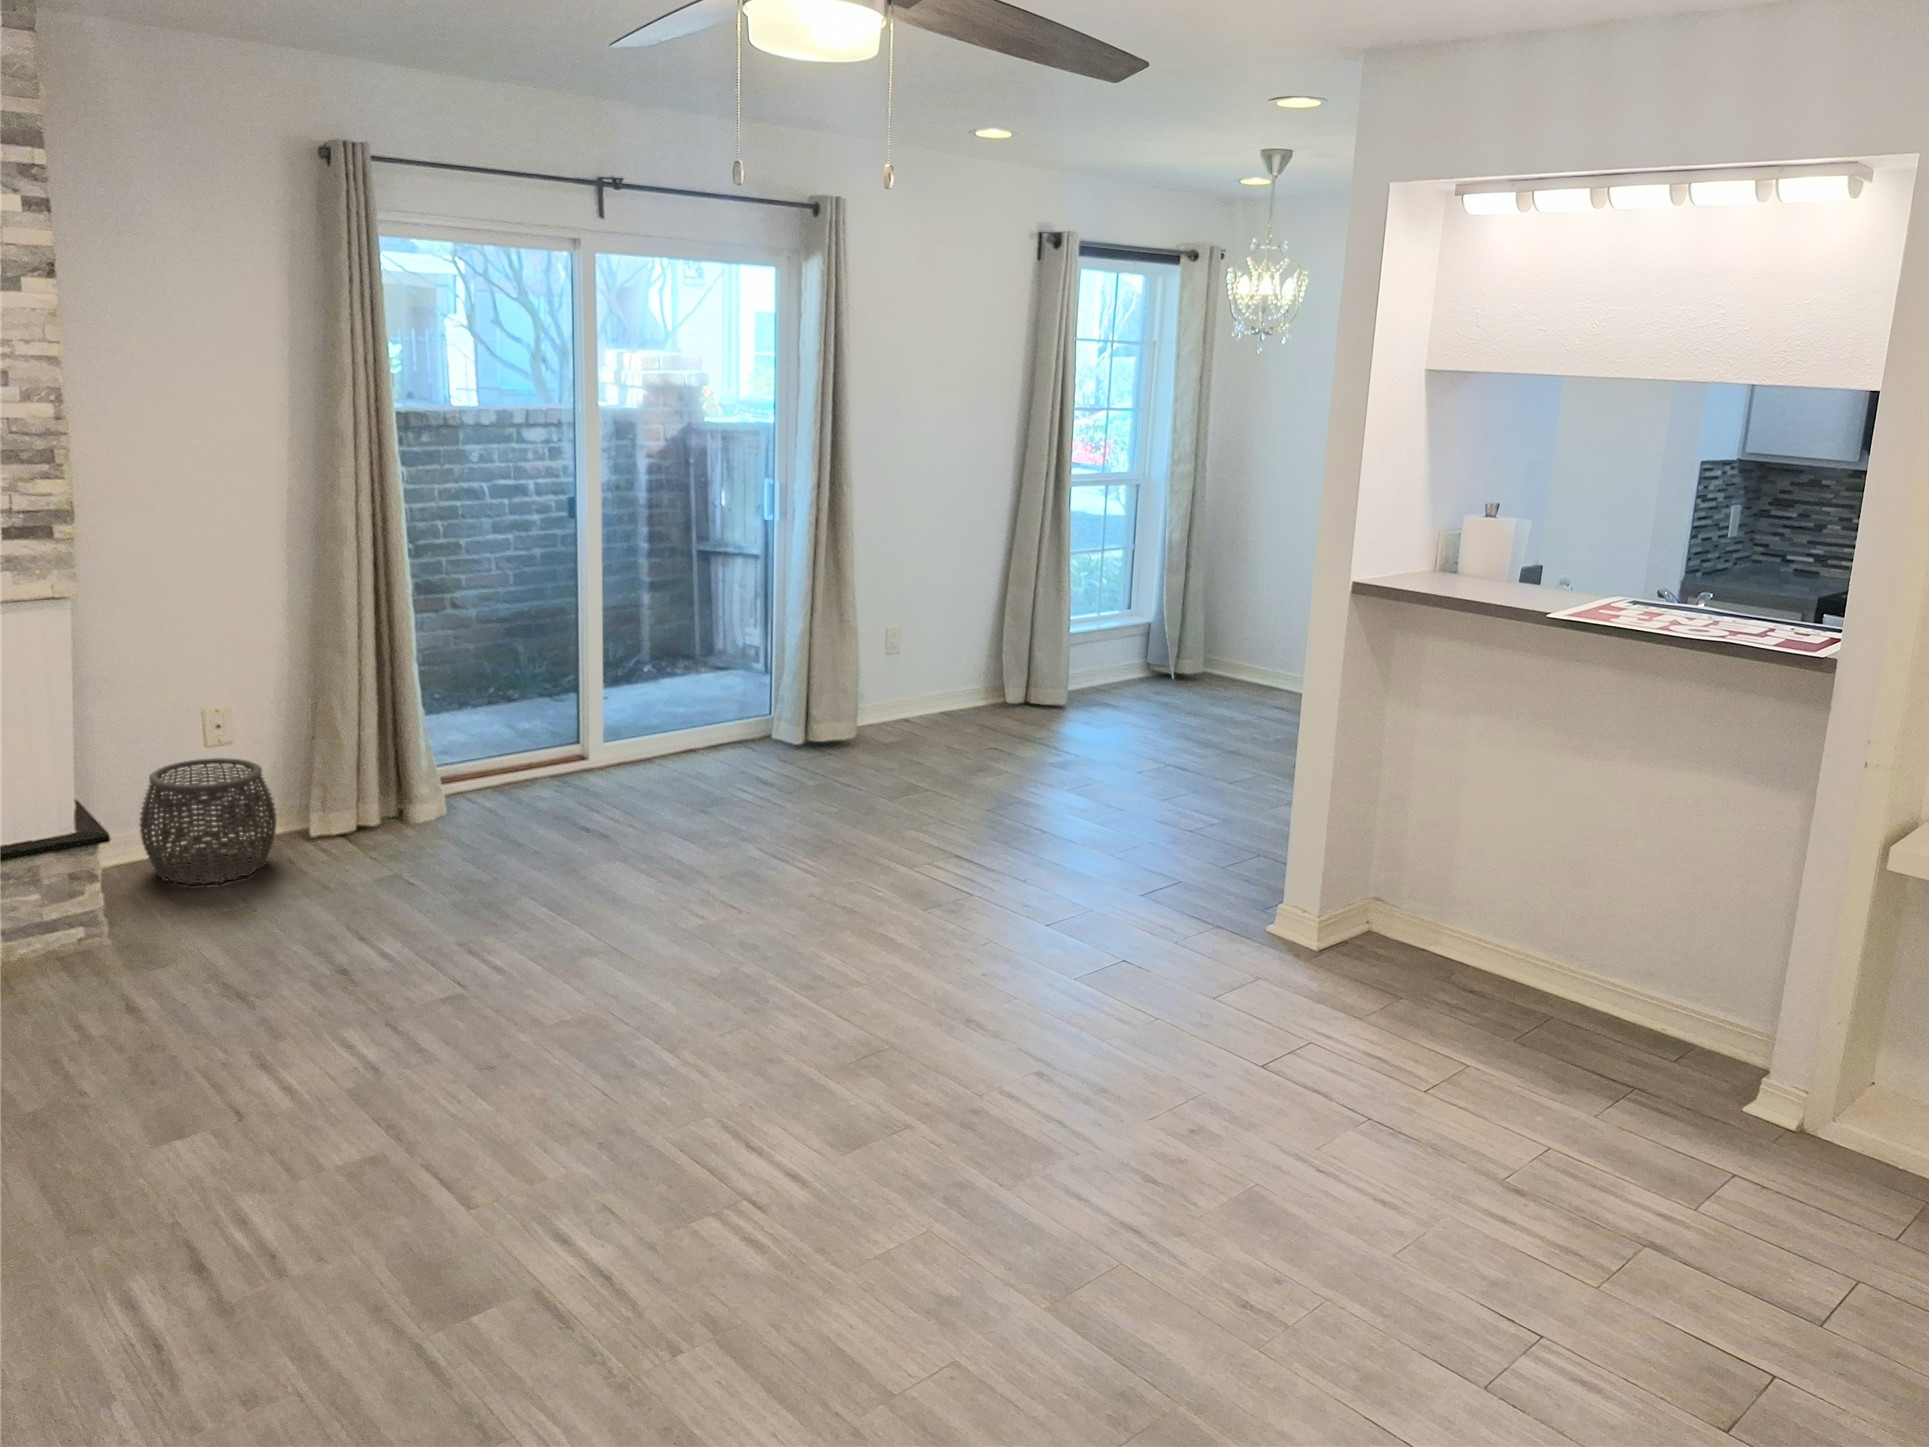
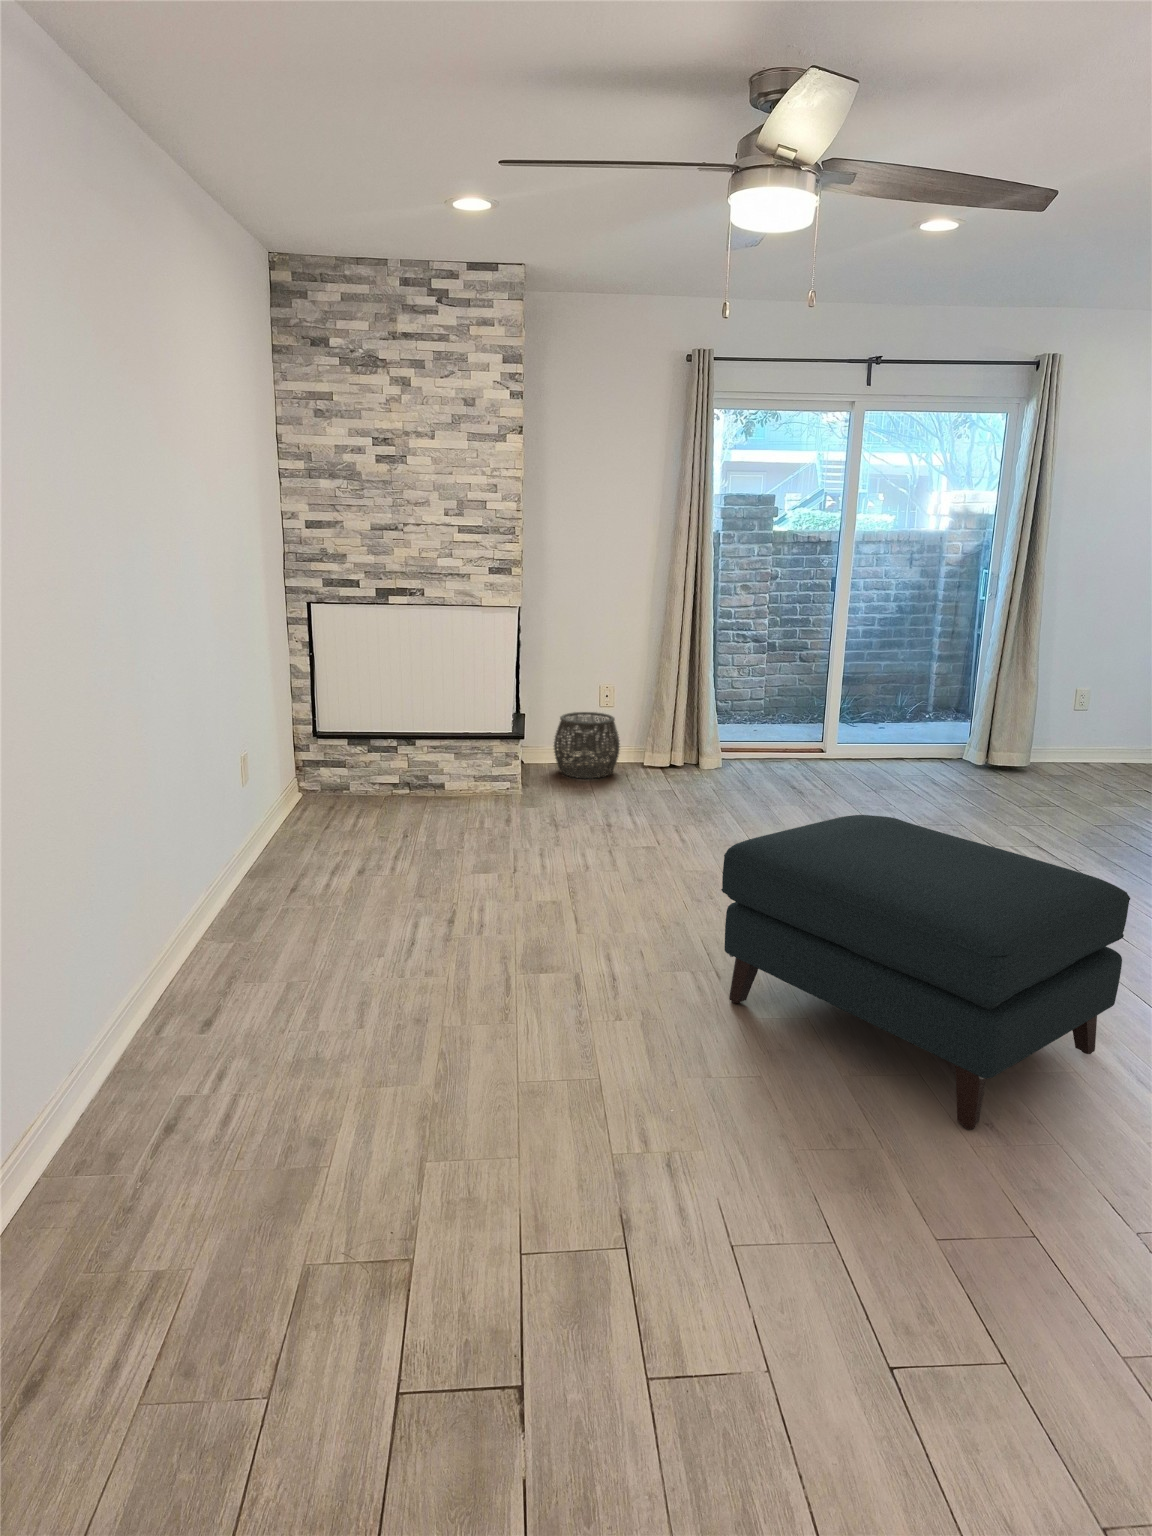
ottoman: none [748,907,1233,1323] -> present [721,815,1130,1129]

